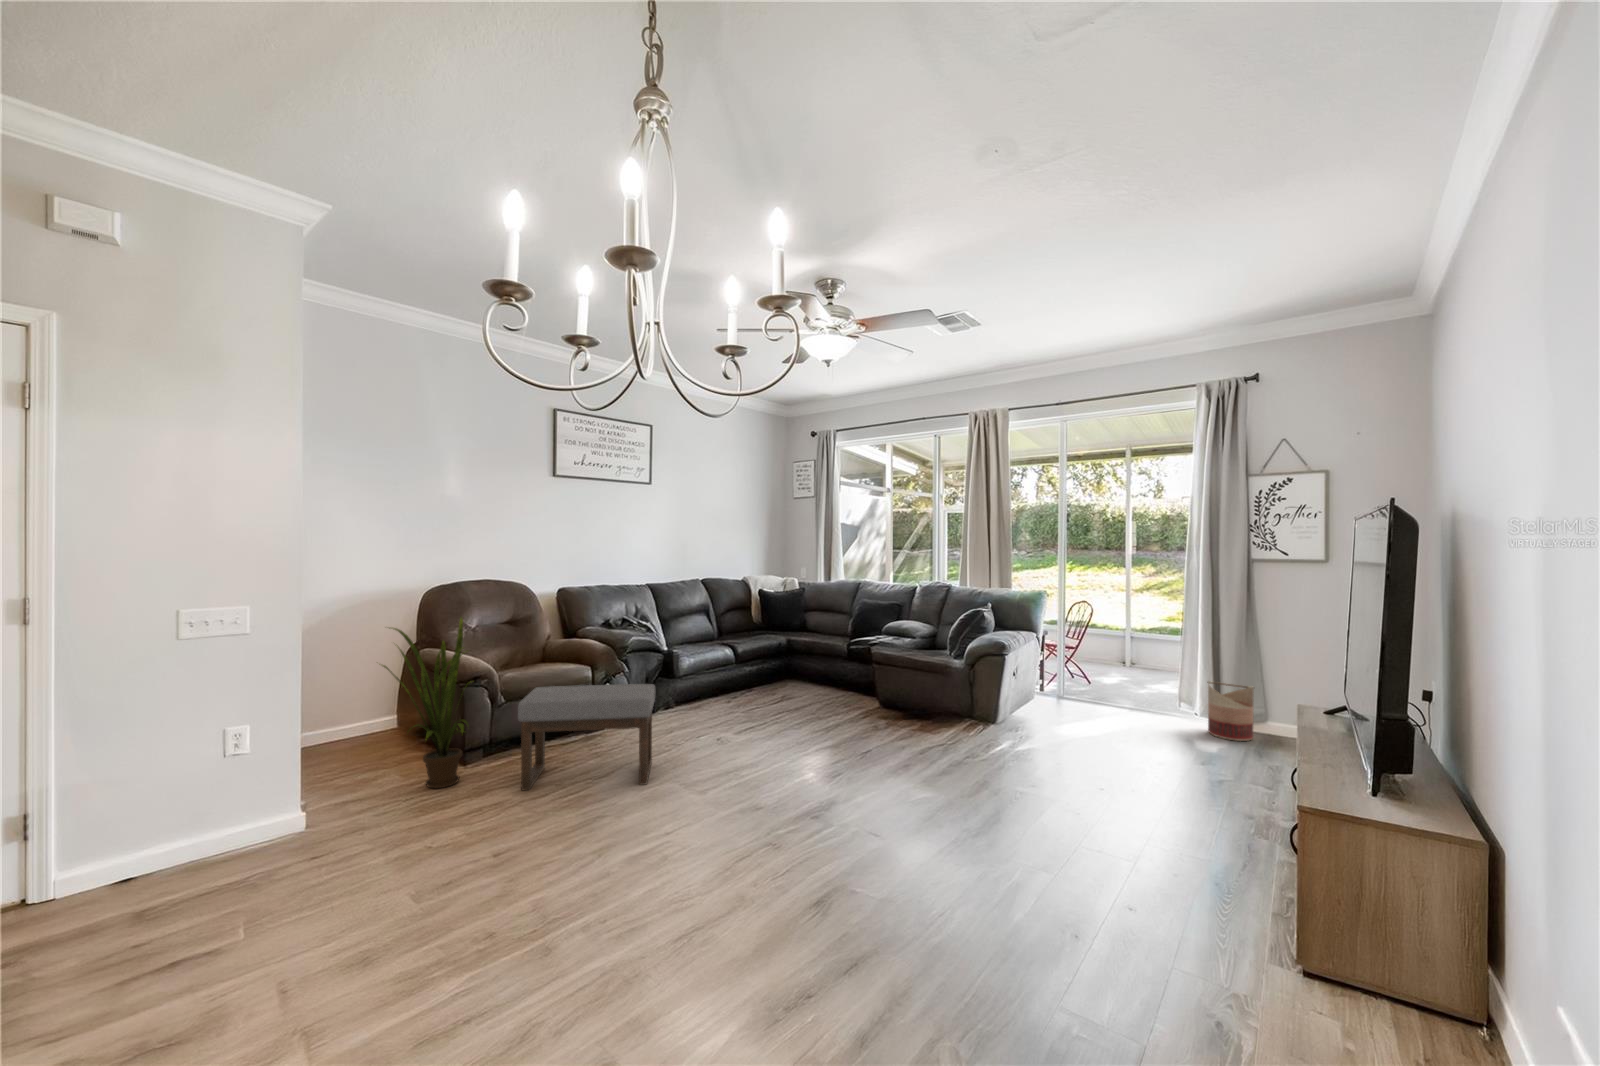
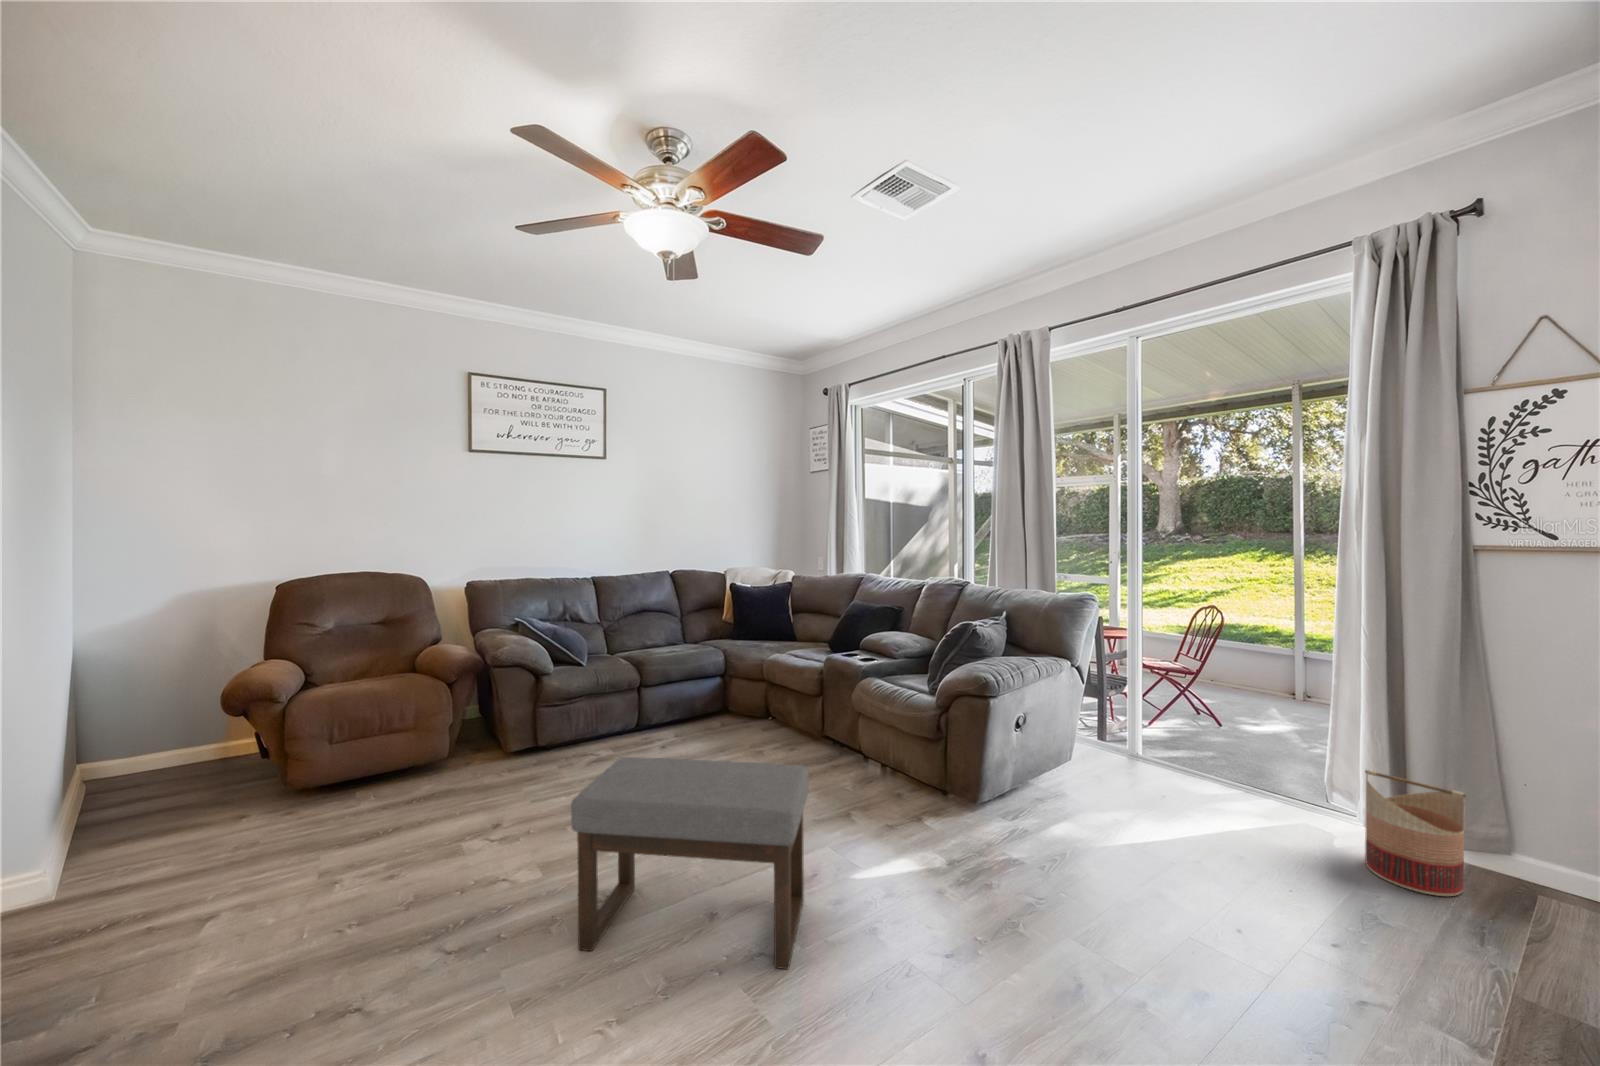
house plant: present [382,617,468,788] -> none [71,614,239,831]
ottoman: present [518,684,655,790] -> present [571,757,809,969]

